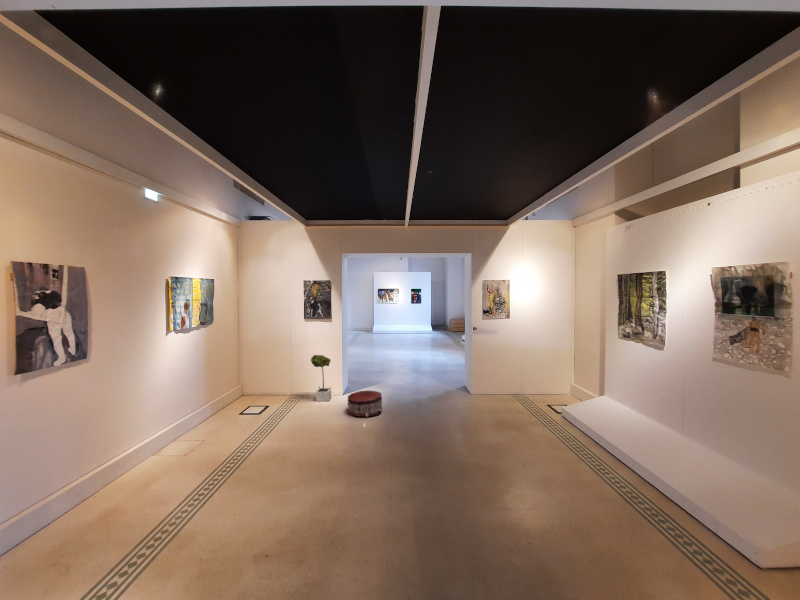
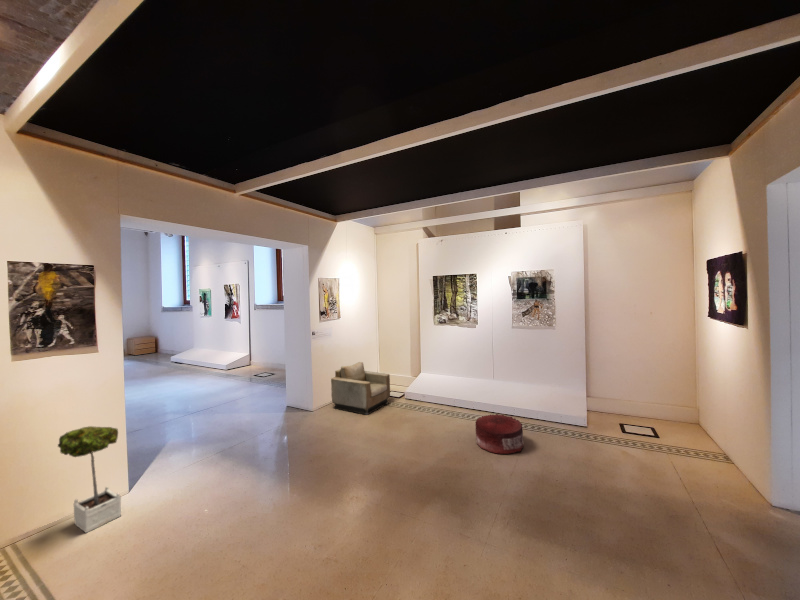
armchair: none [477,363,542,413] -> present [331,362,390,415]
pouf: present [348,390,382,417] -> present [475,414,524,454]

